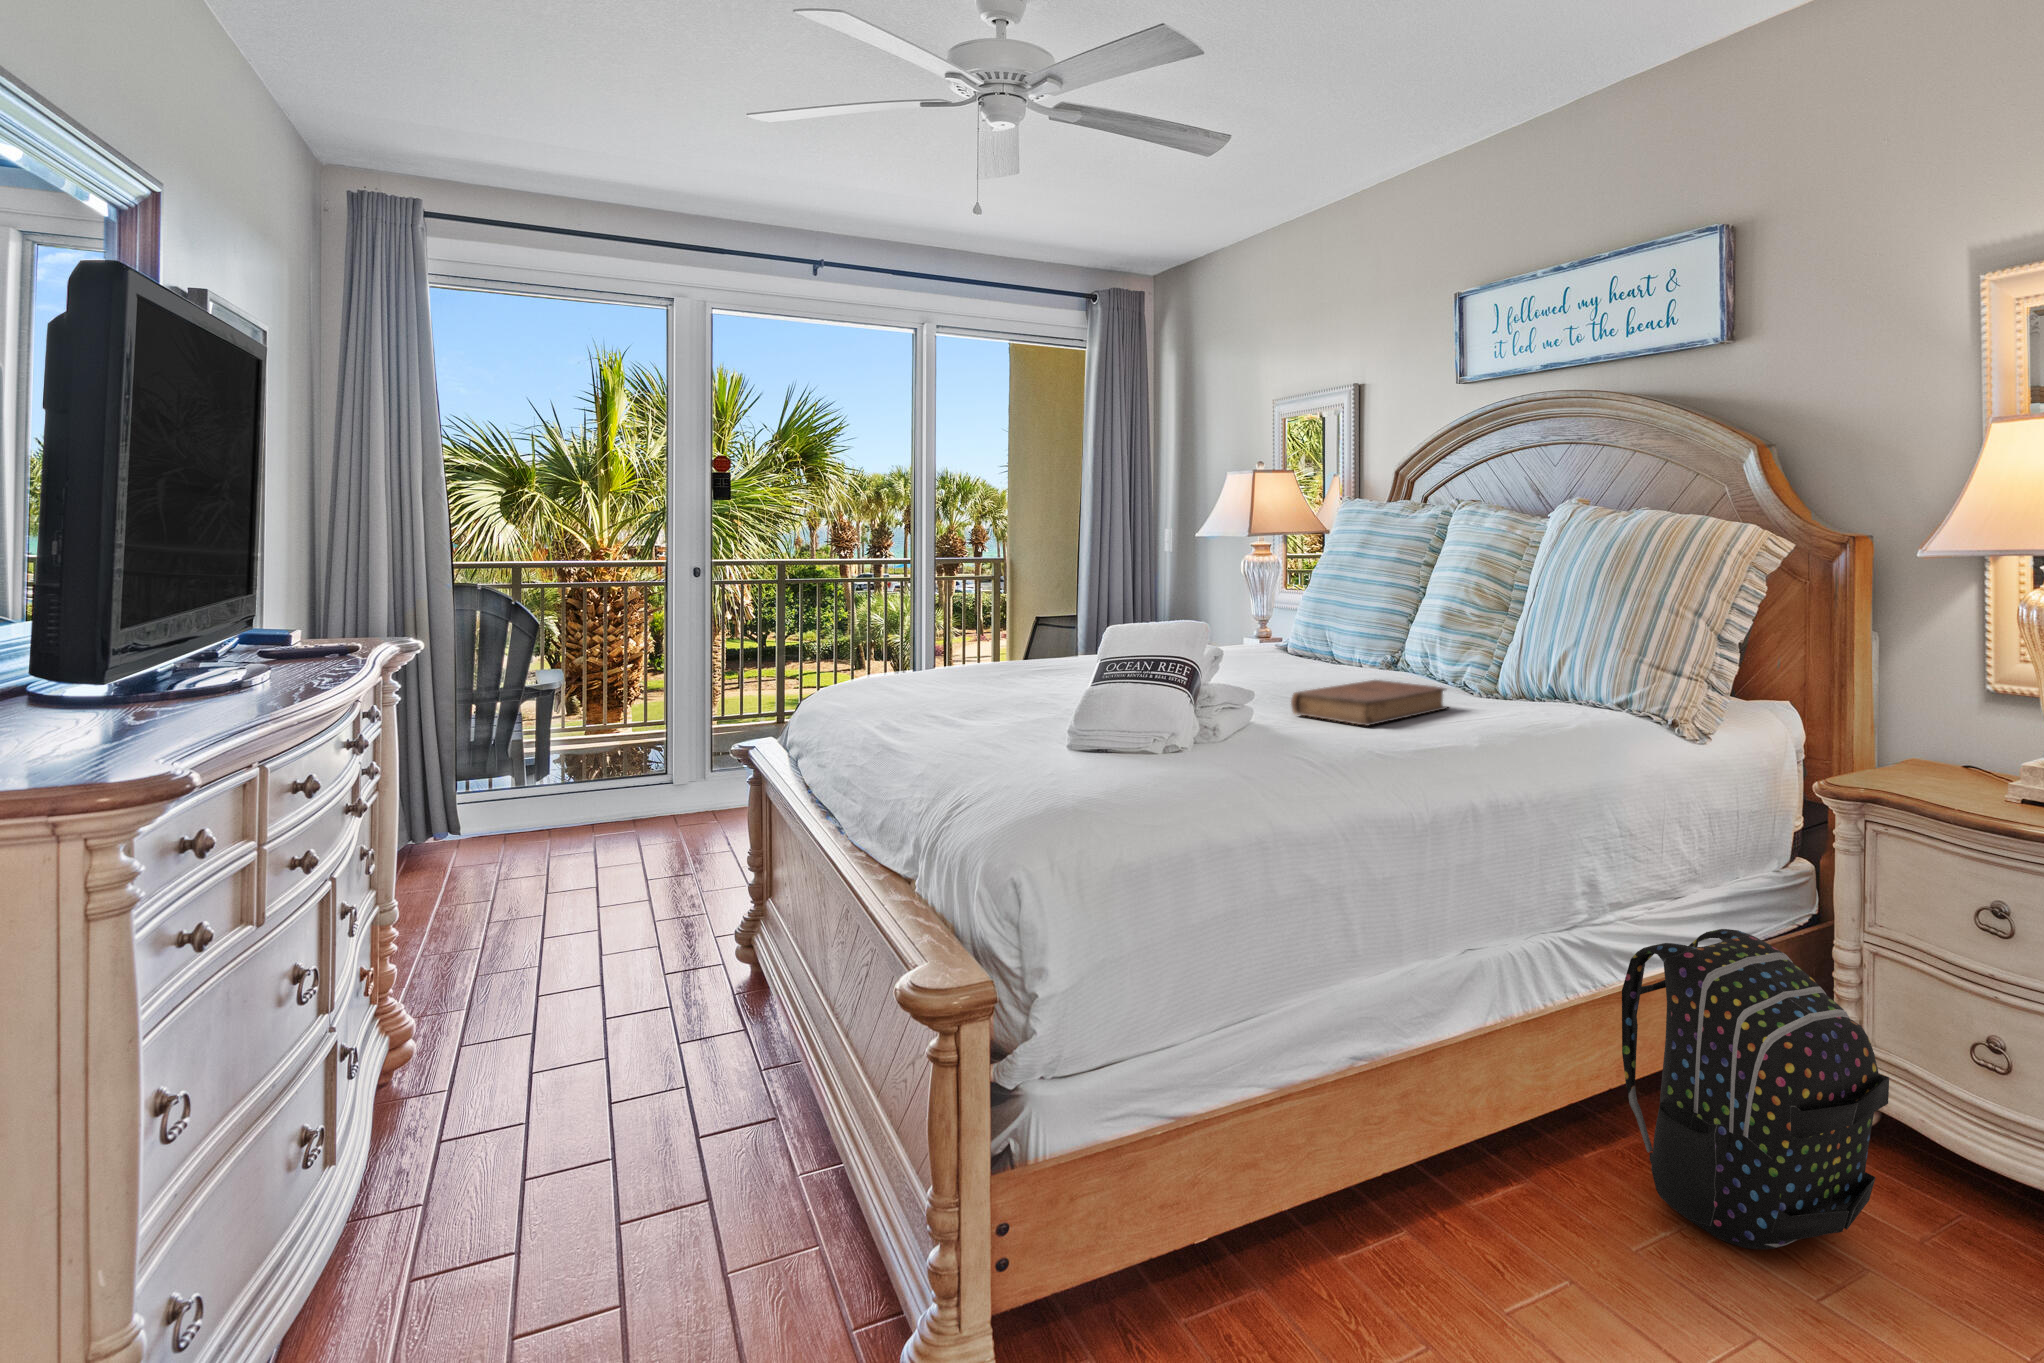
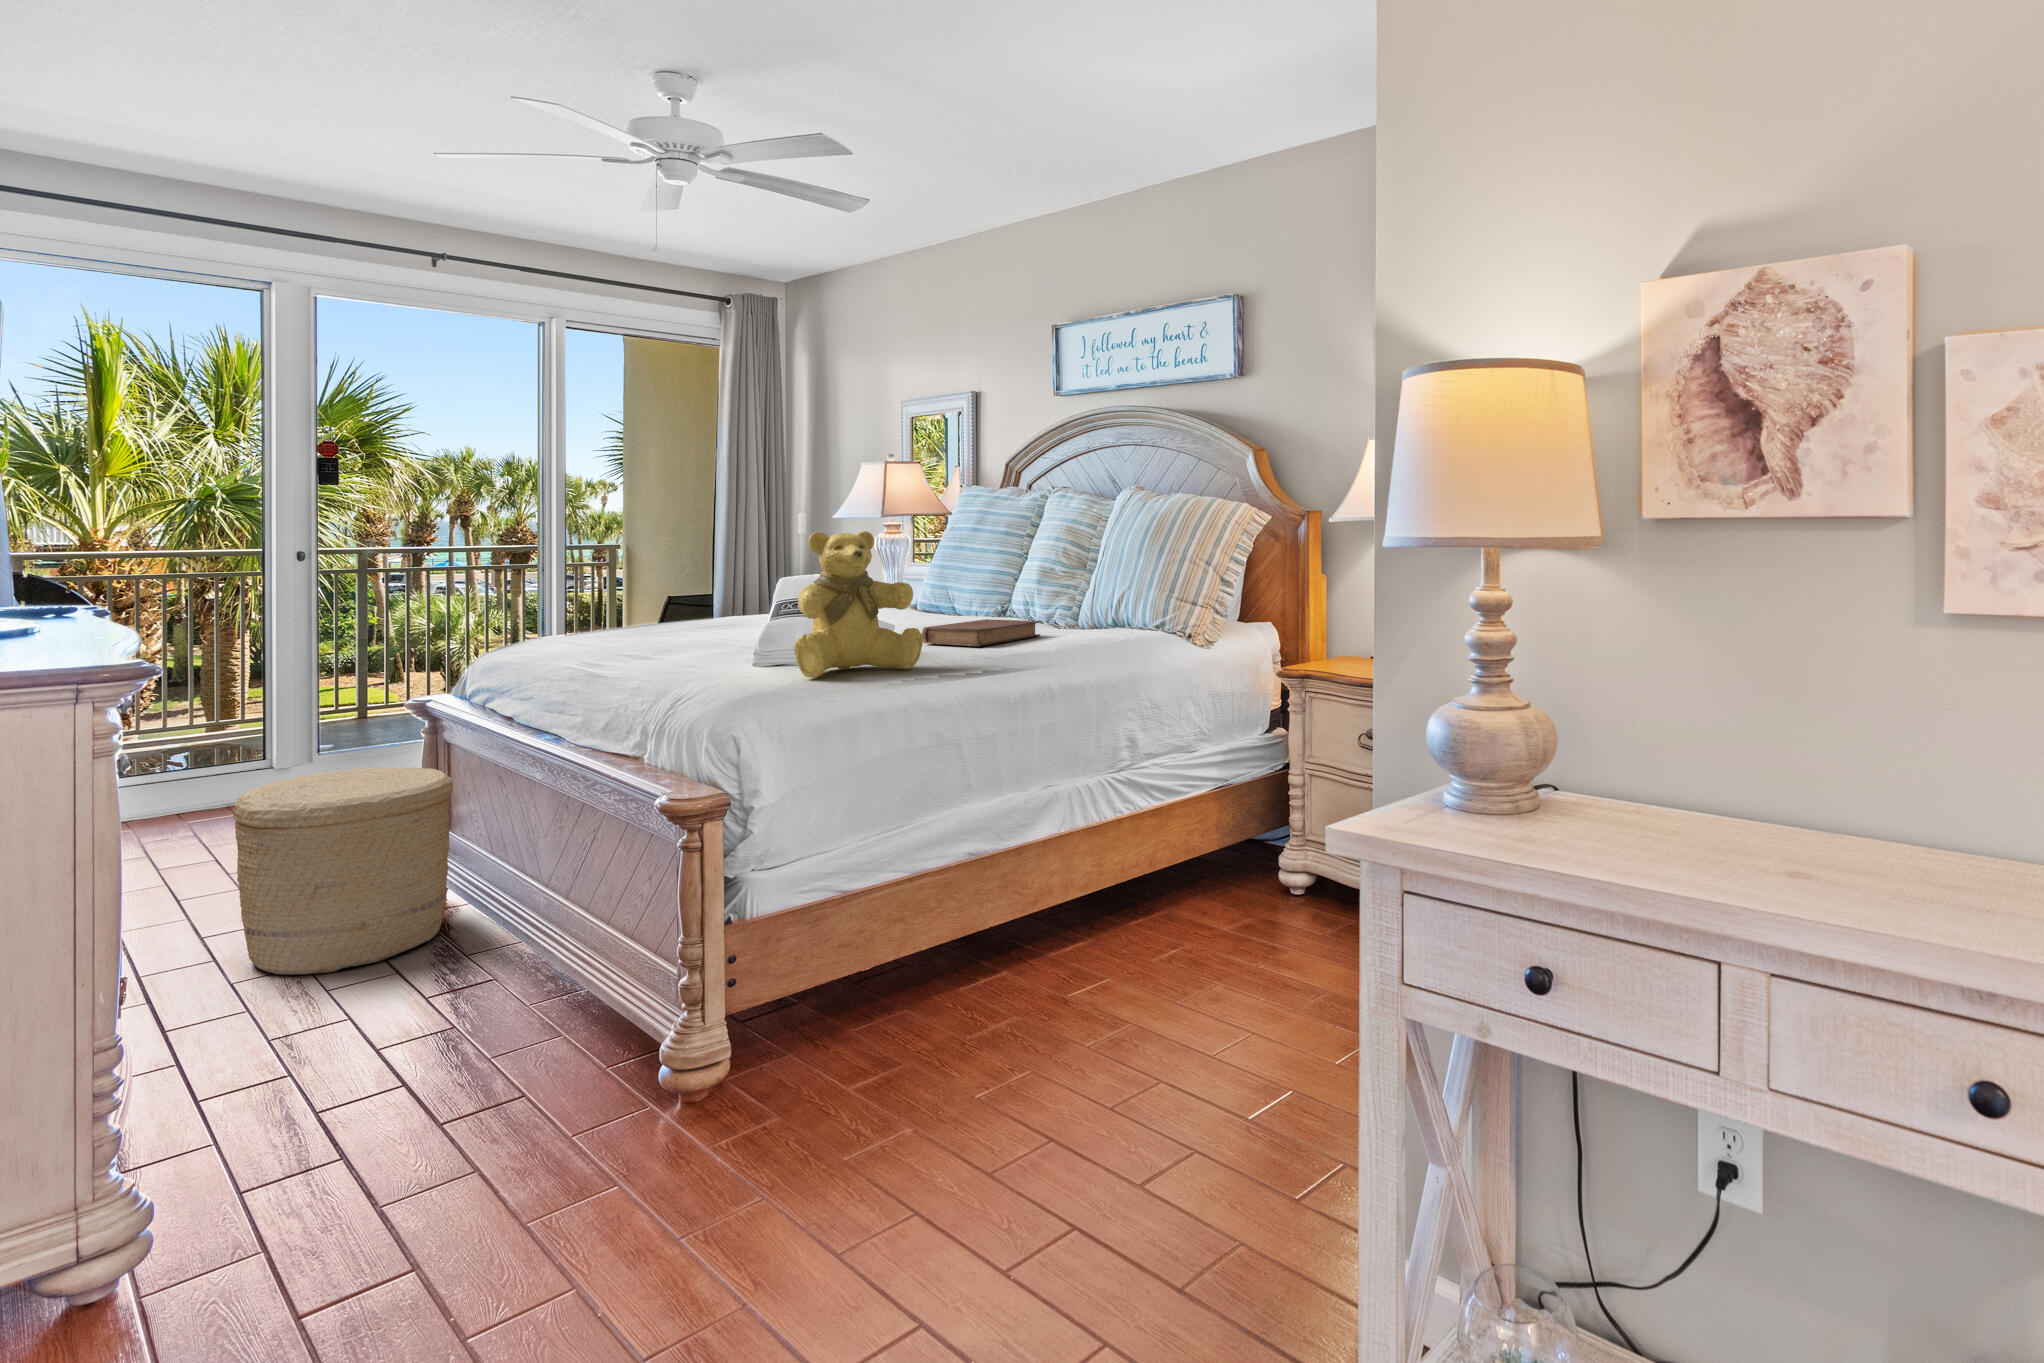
teddy bear: none [1112,566,1291,779] -> present [794,531,923,678]
woven basket: none [531,822,758,1076] -> present [233,768,453,975]
backpack: present [1622,929,1889,1250] -> none [1149,761,1299,945]

